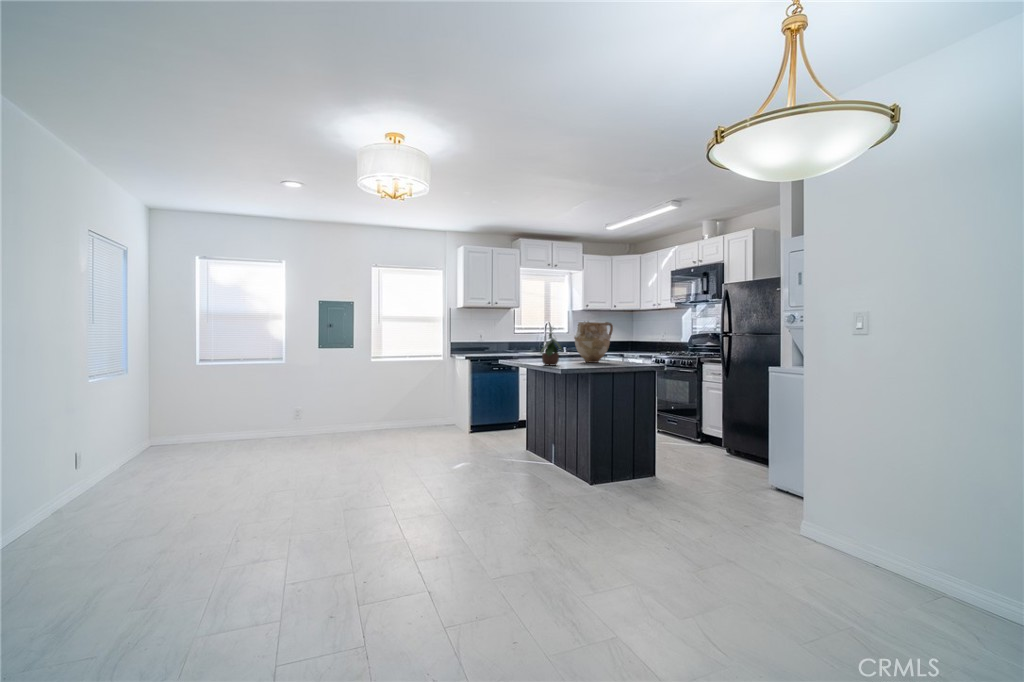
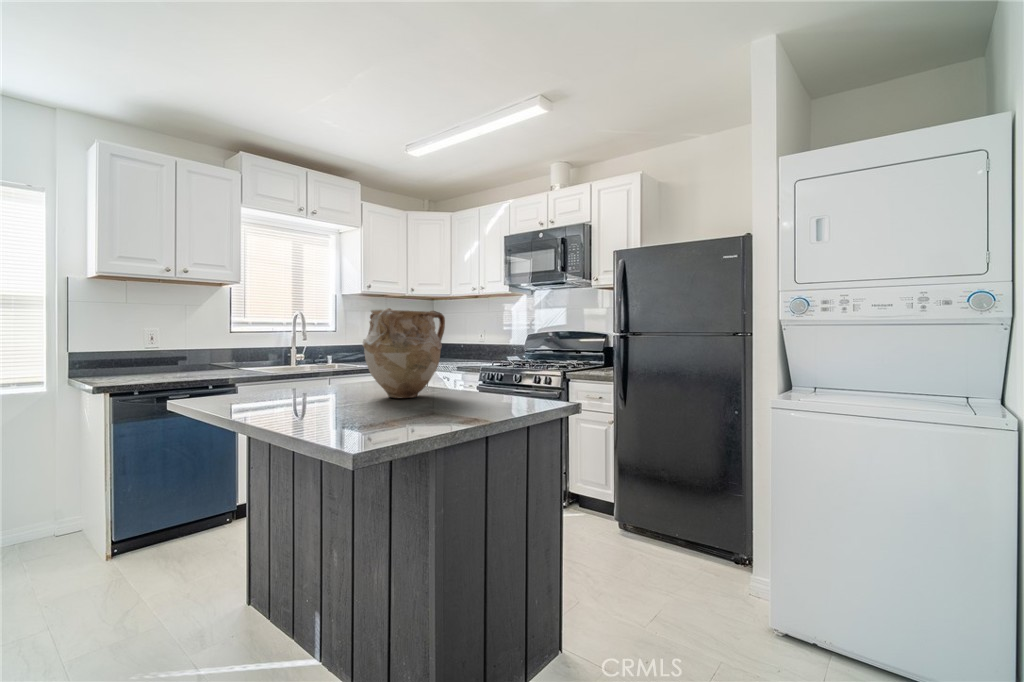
potted plant: present [540,329,562,365] -> none [270,315,347,426]

